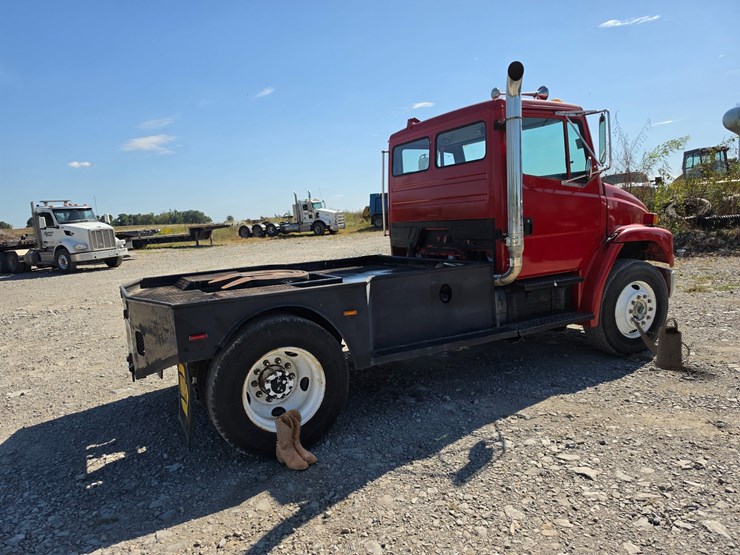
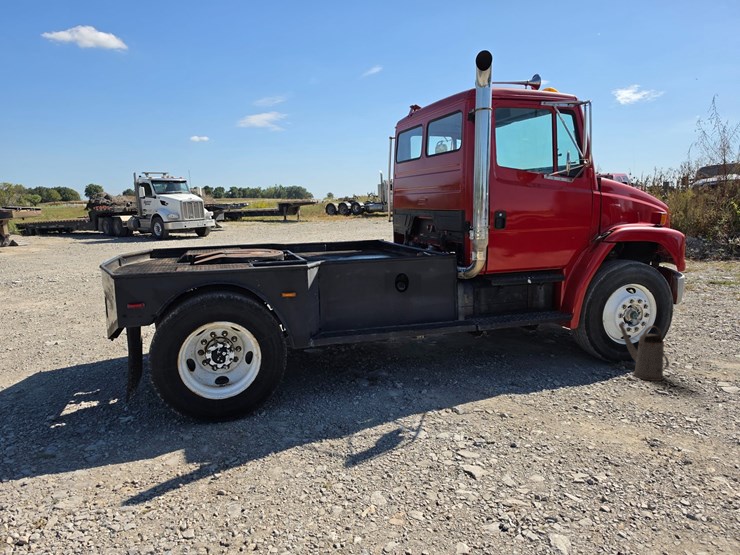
boots: present [275,409,317,470] -> none [206,379,242,434]

